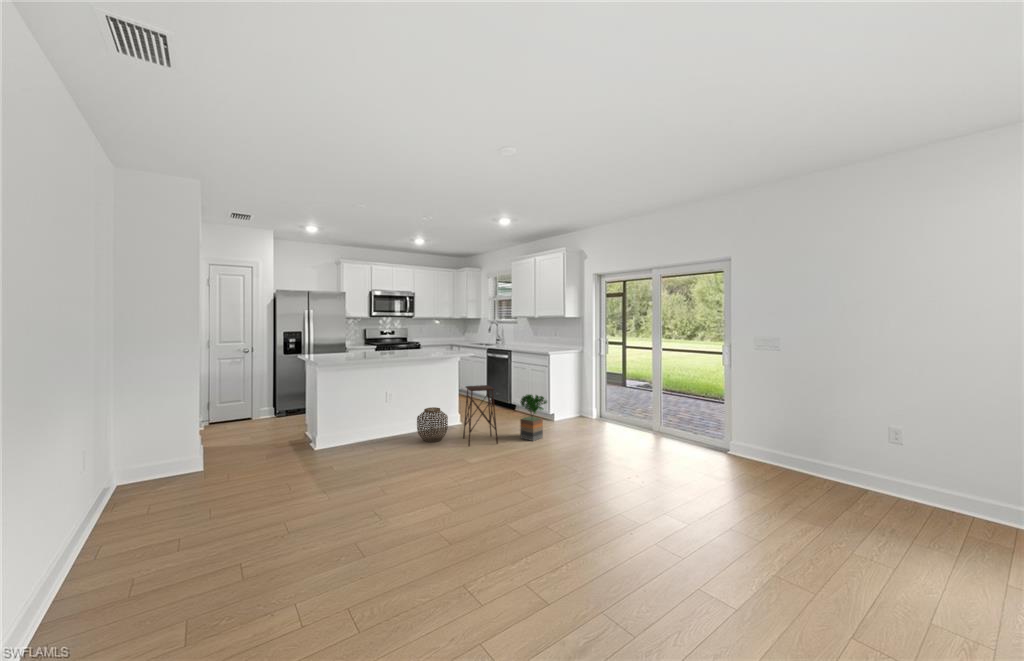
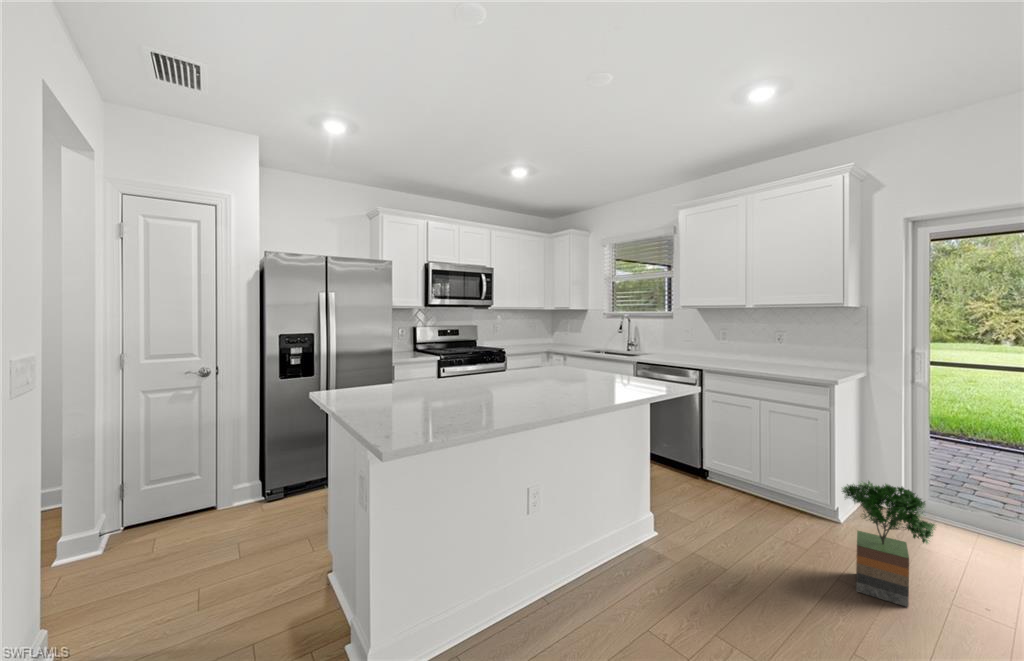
side table: present [463,385,498,446] -> none [718,462,840,643]
woven basket: present [417,407,448,442] -> none [613,518,692,617]

